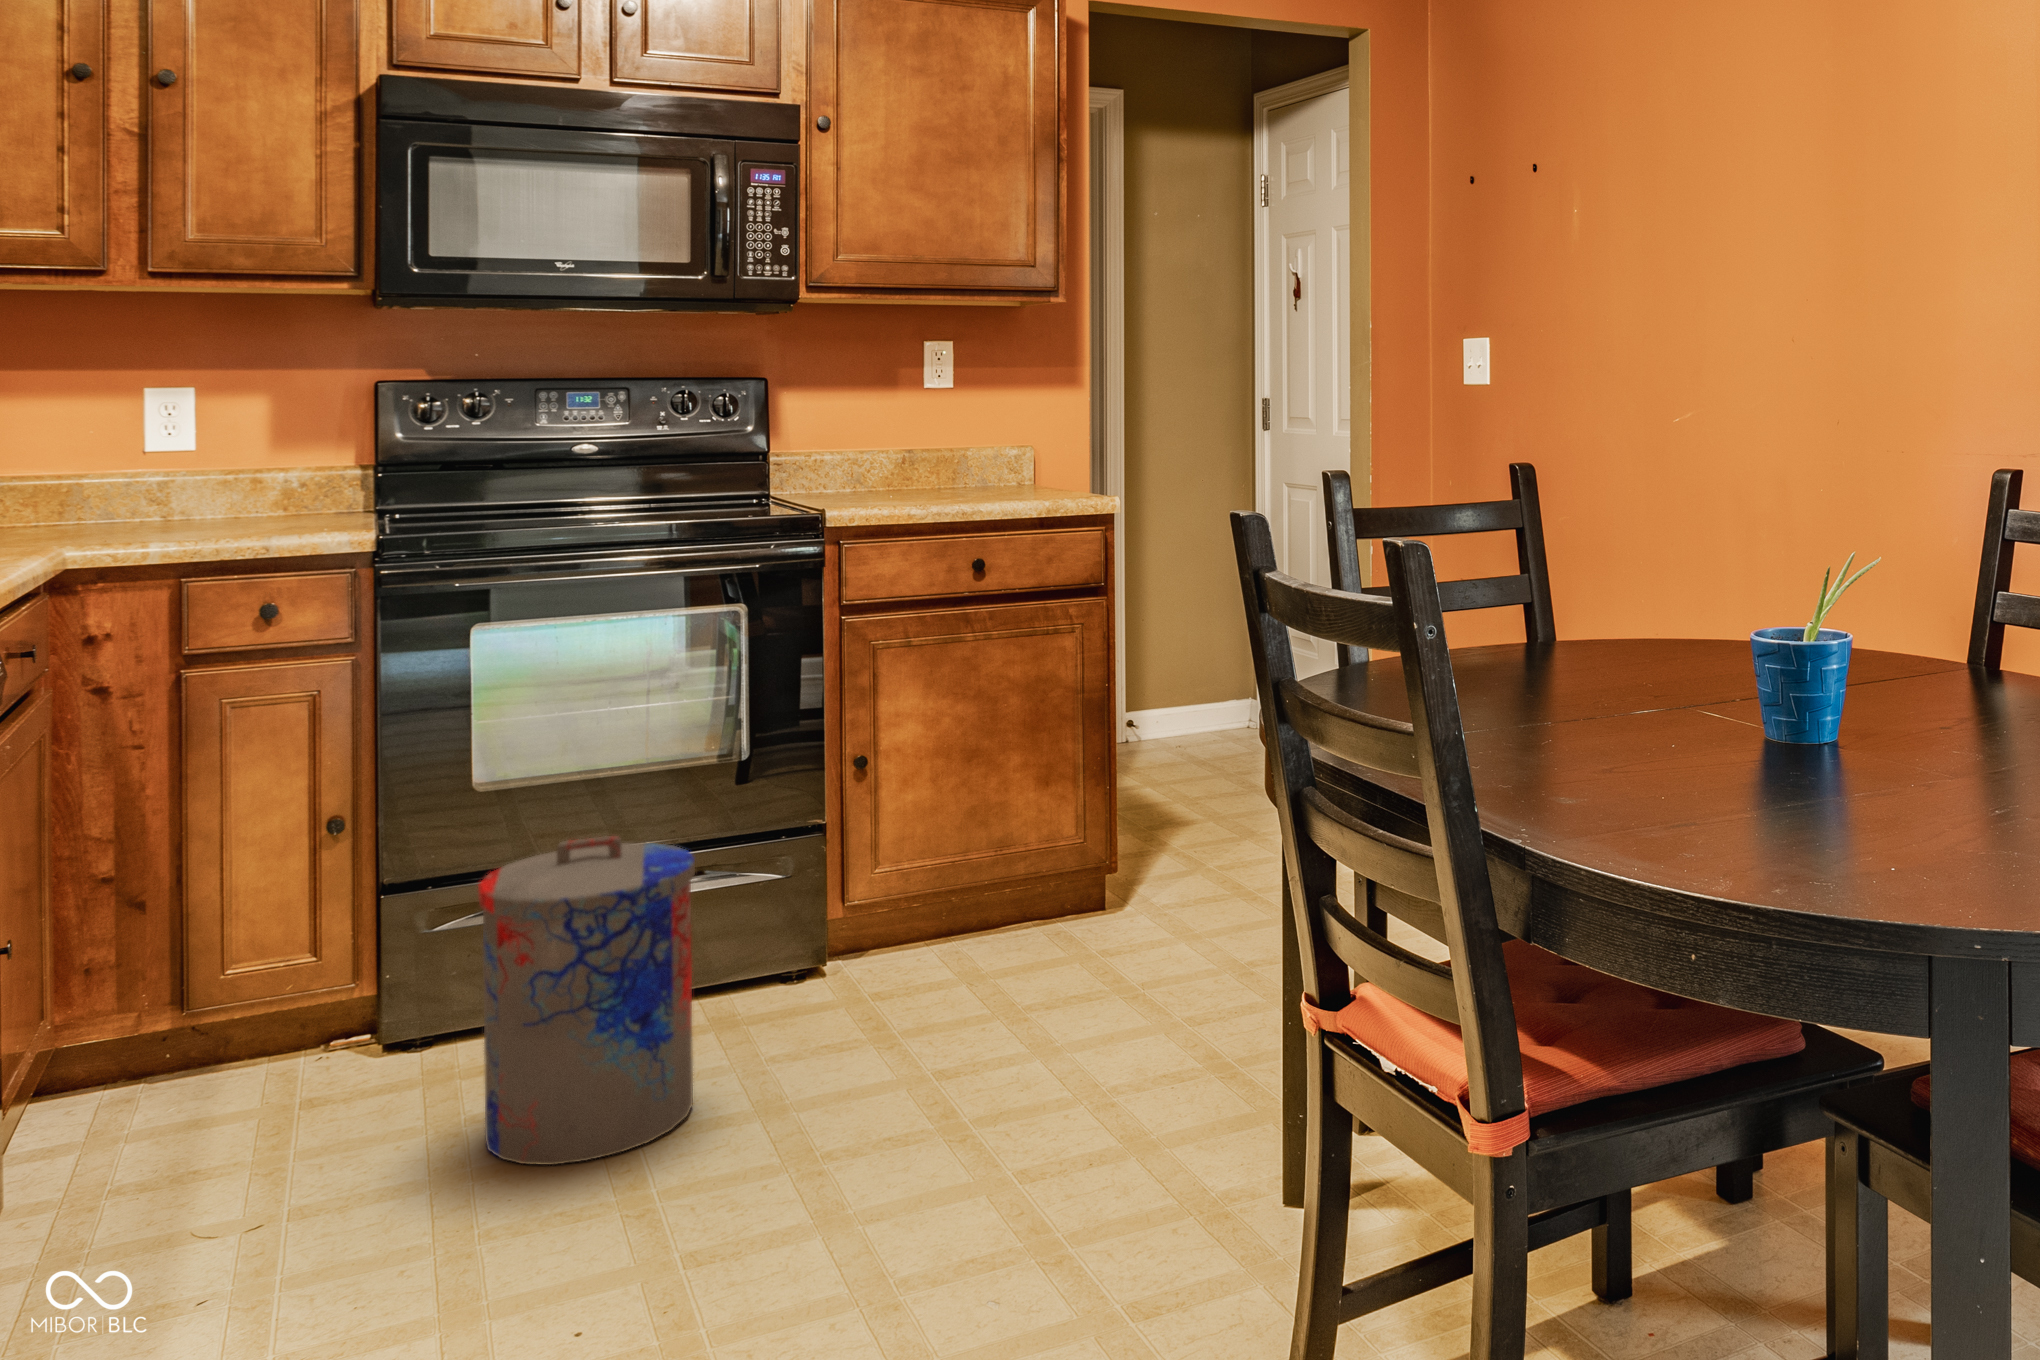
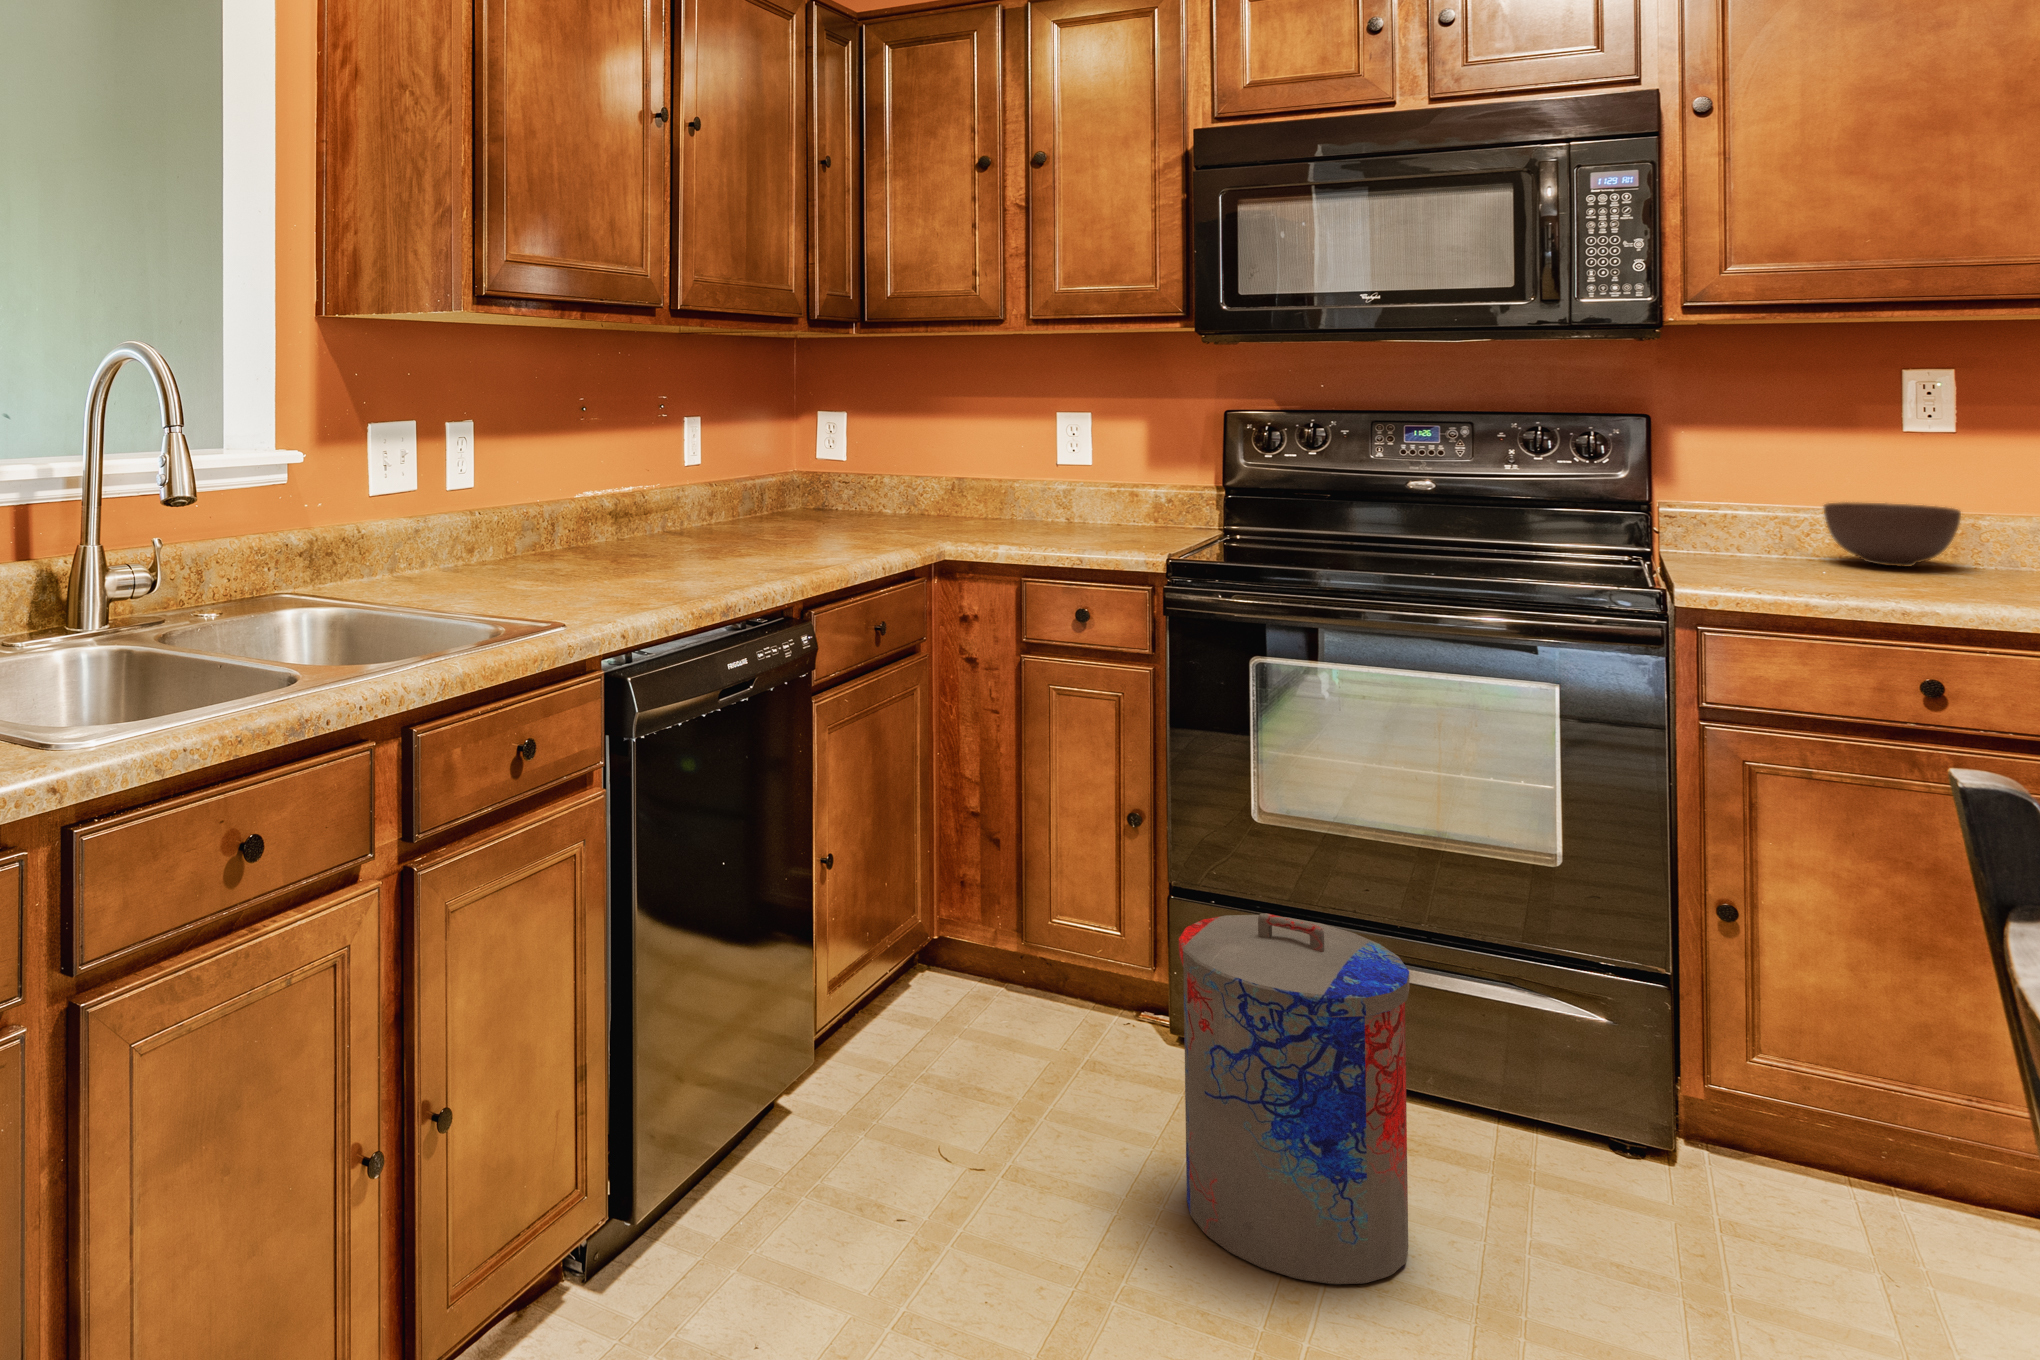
bowl: none [881,441,961,487] -> present [1823,503,1961,567]

